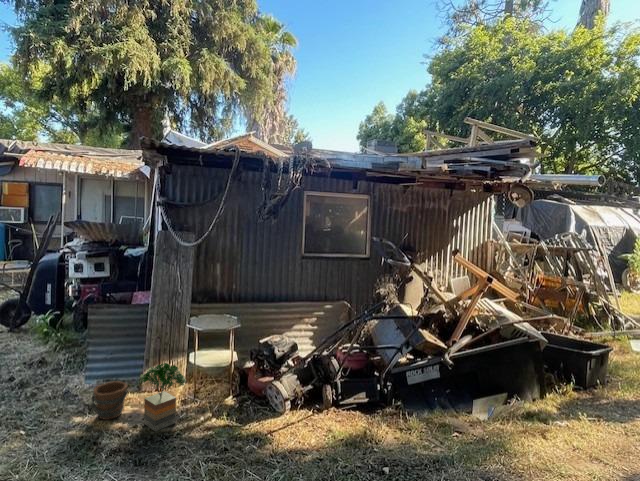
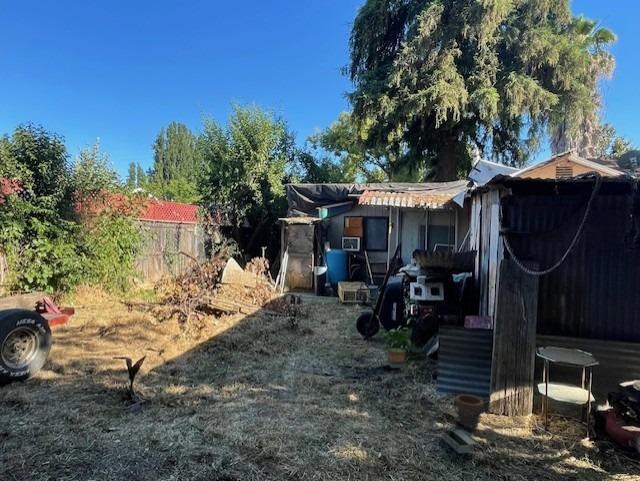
potted tree: present [140,363,186,431] -> present [386,331,411,368]
toolbox: none [66,428,109,462] -> present [443,429,479,454]

